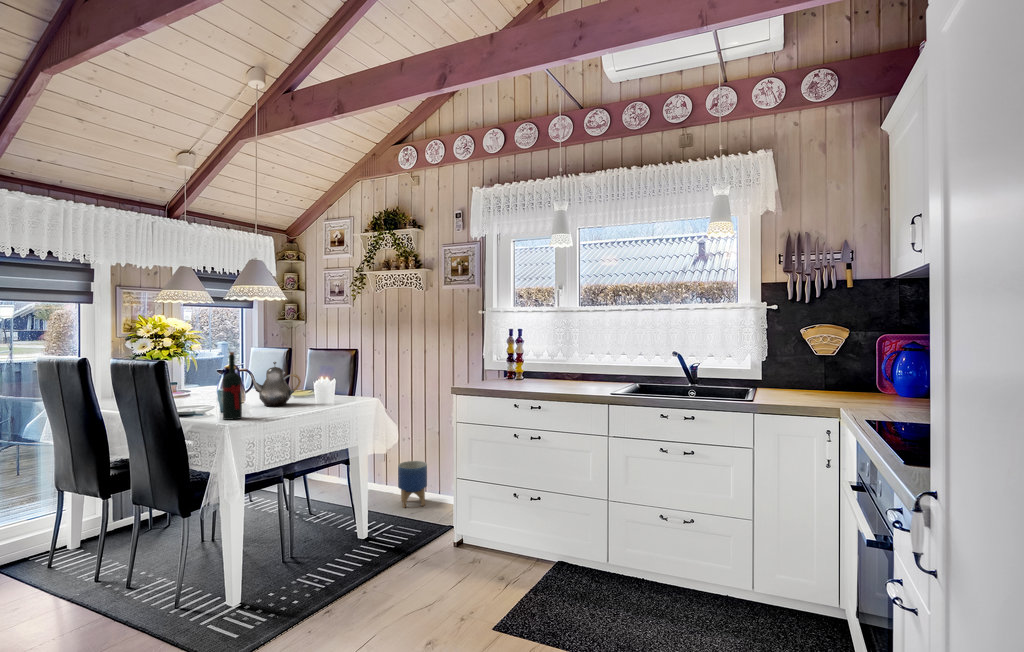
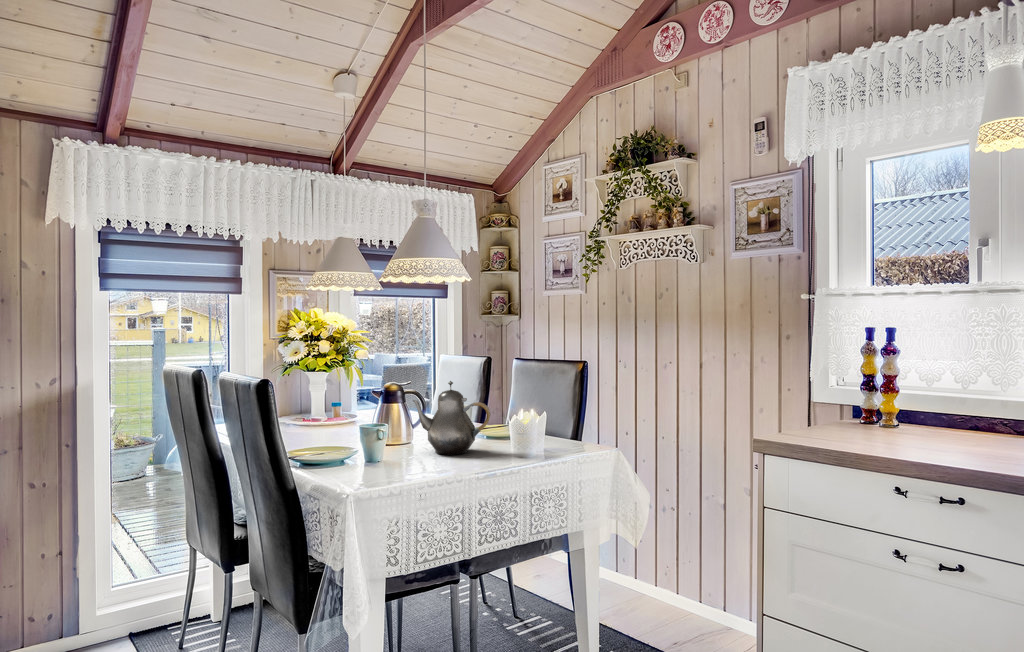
wine bottle: present [223,352,242,420] -> none [358,366,387,481]
planter: present [398,461,427,508] -> none [655,549,705,632]

